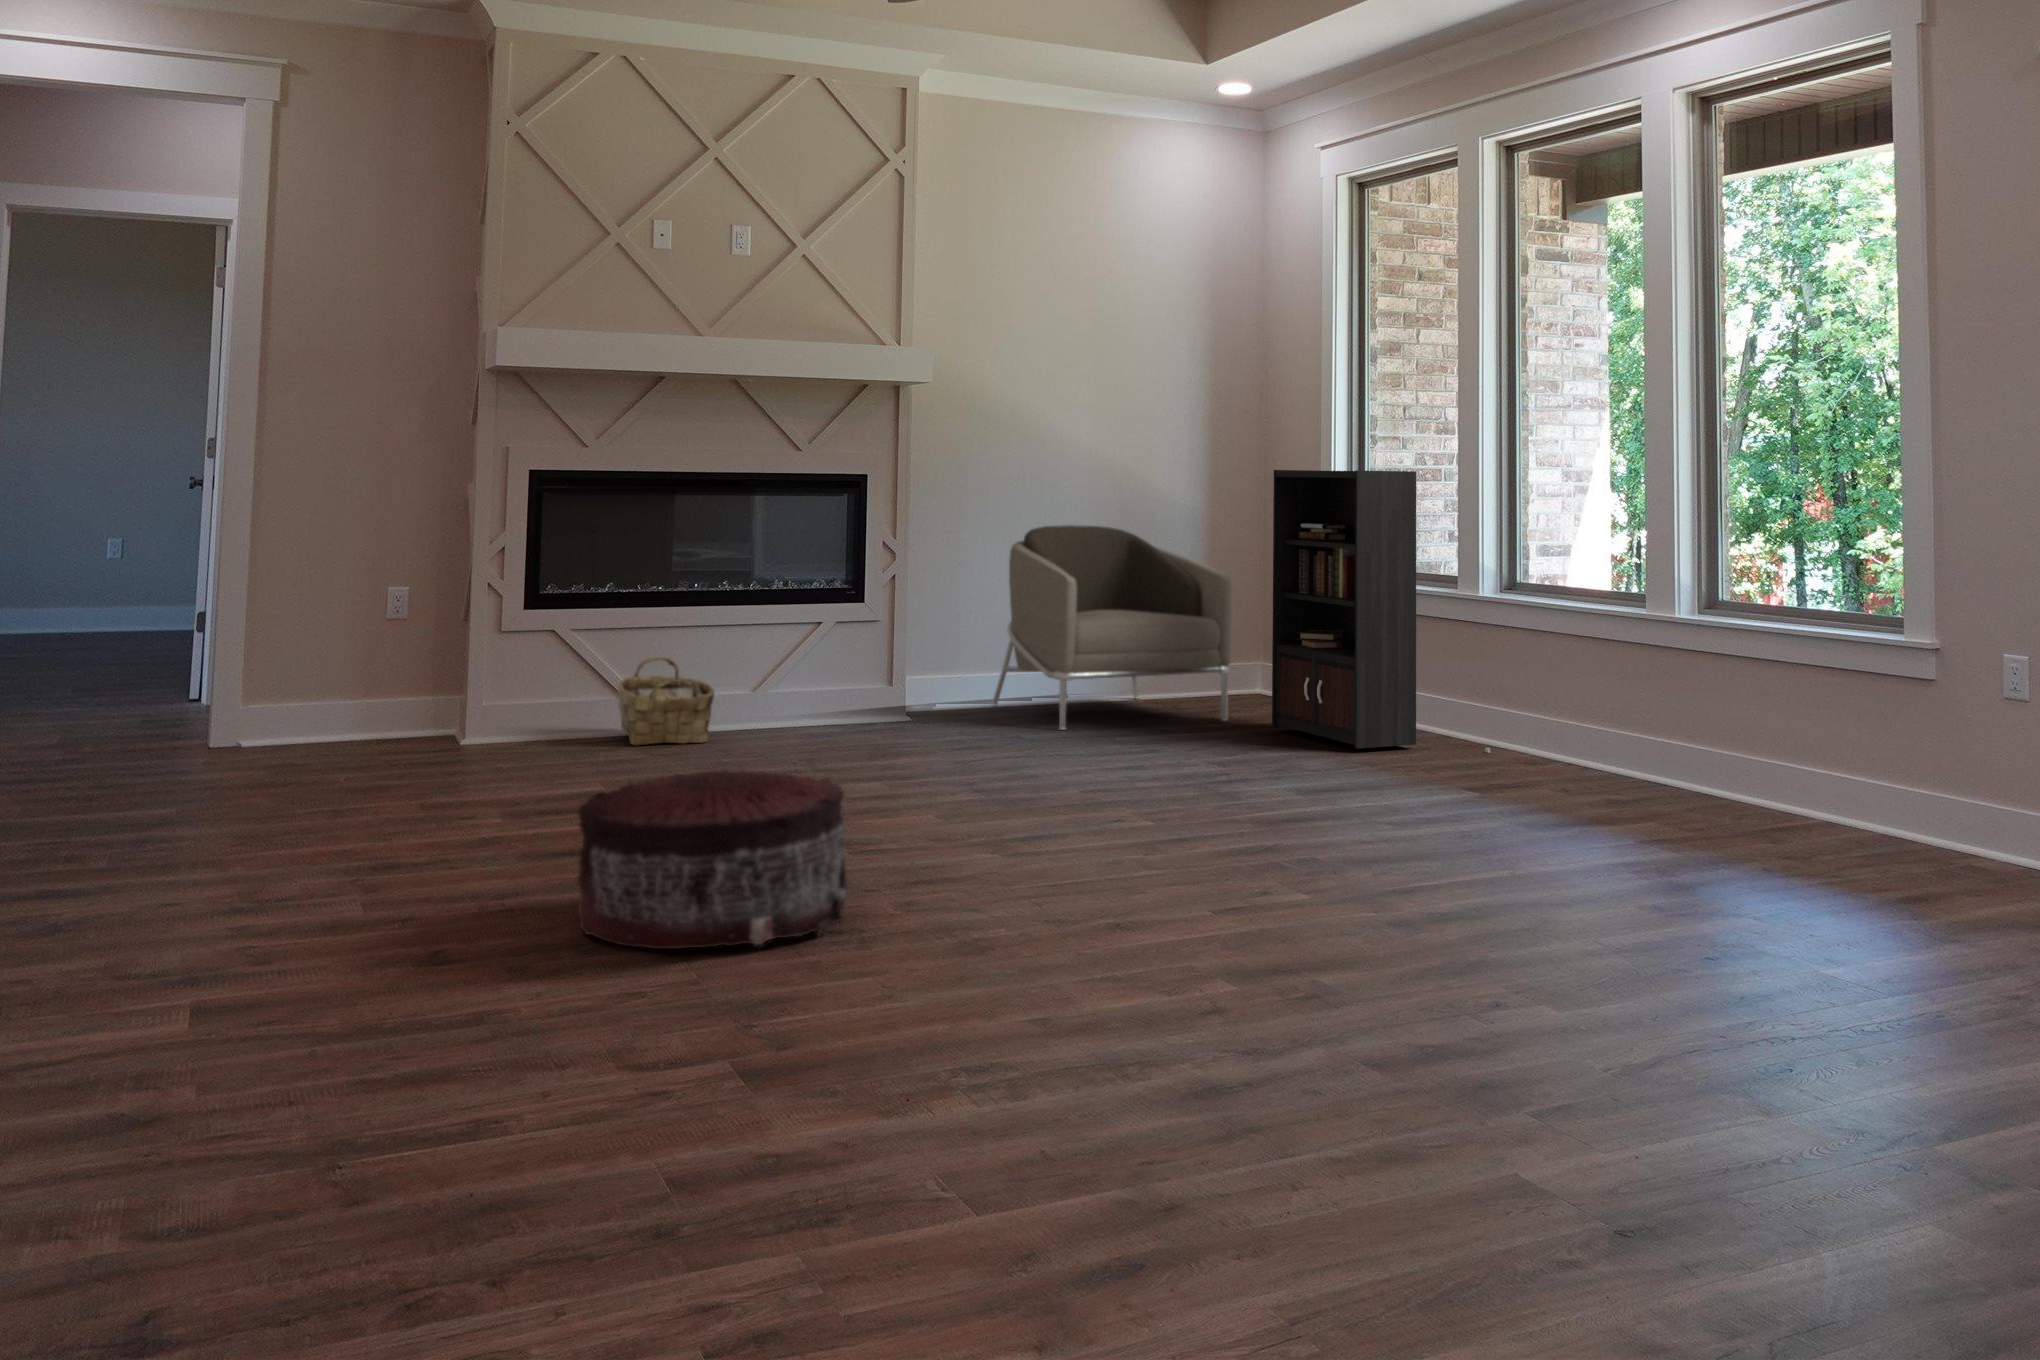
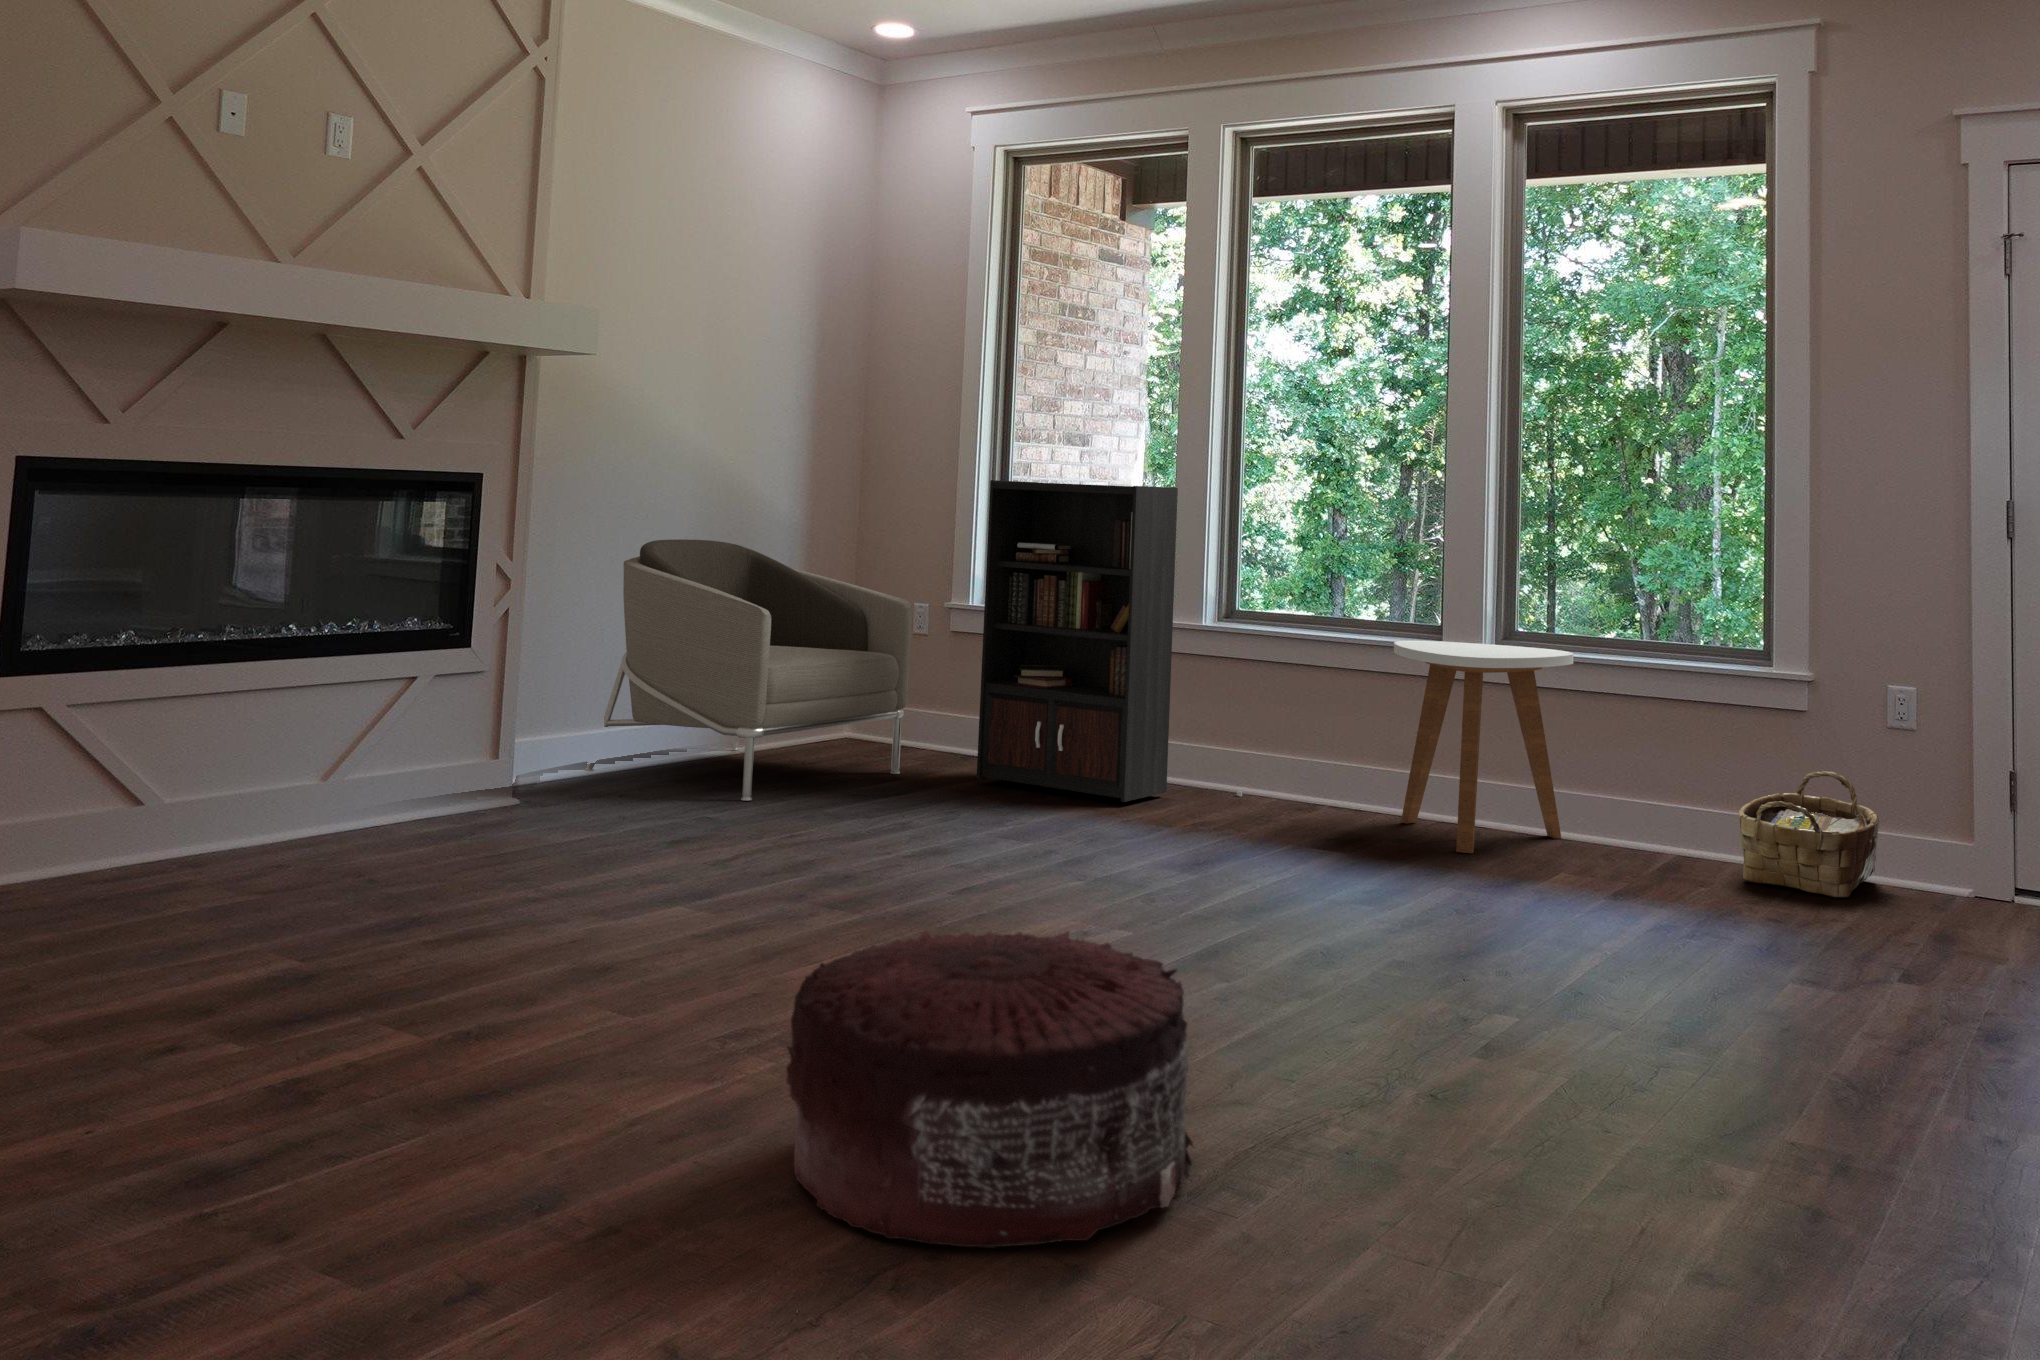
side table: none [1554,609,1728,805] -> present [1394,641,1573,853]
woven basket: present [618,657,714,746] -> present [1739,771,1879,898]

